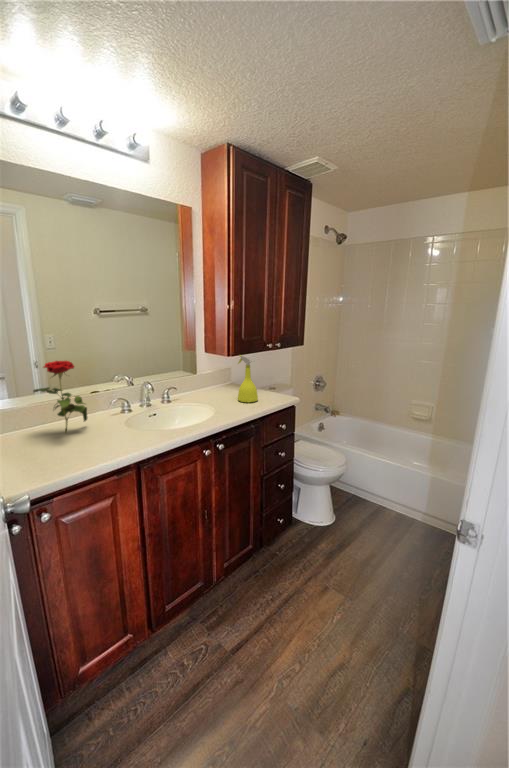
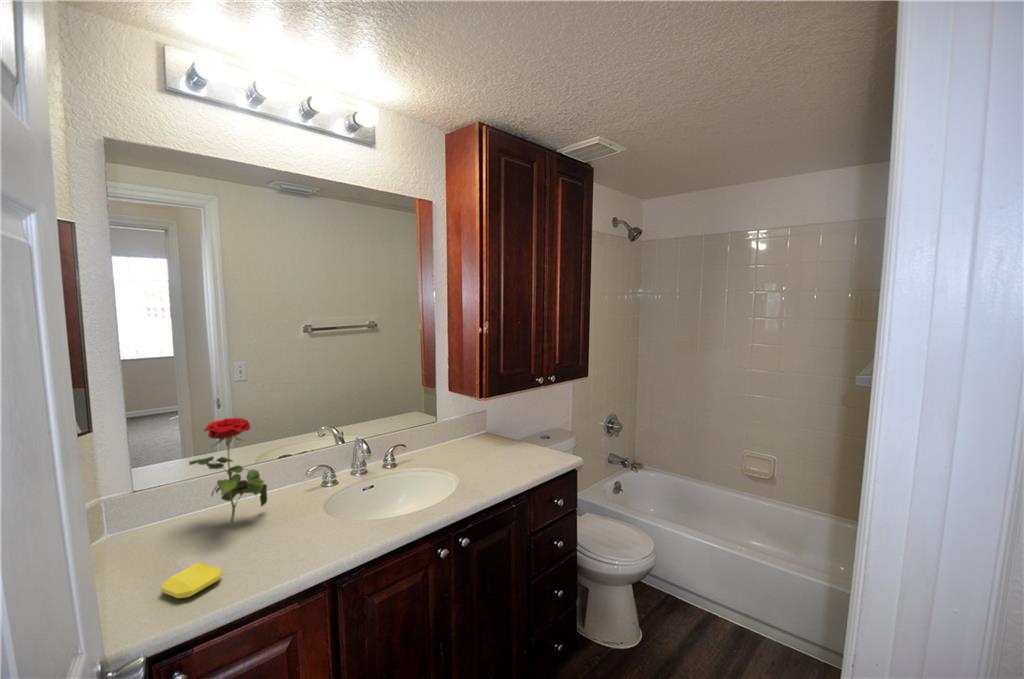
spray bottle: present [238,355,258,402] -> none [492,396,522,466]
soap bar: none [33,448,70,466] -> present [161,563,222,598]

